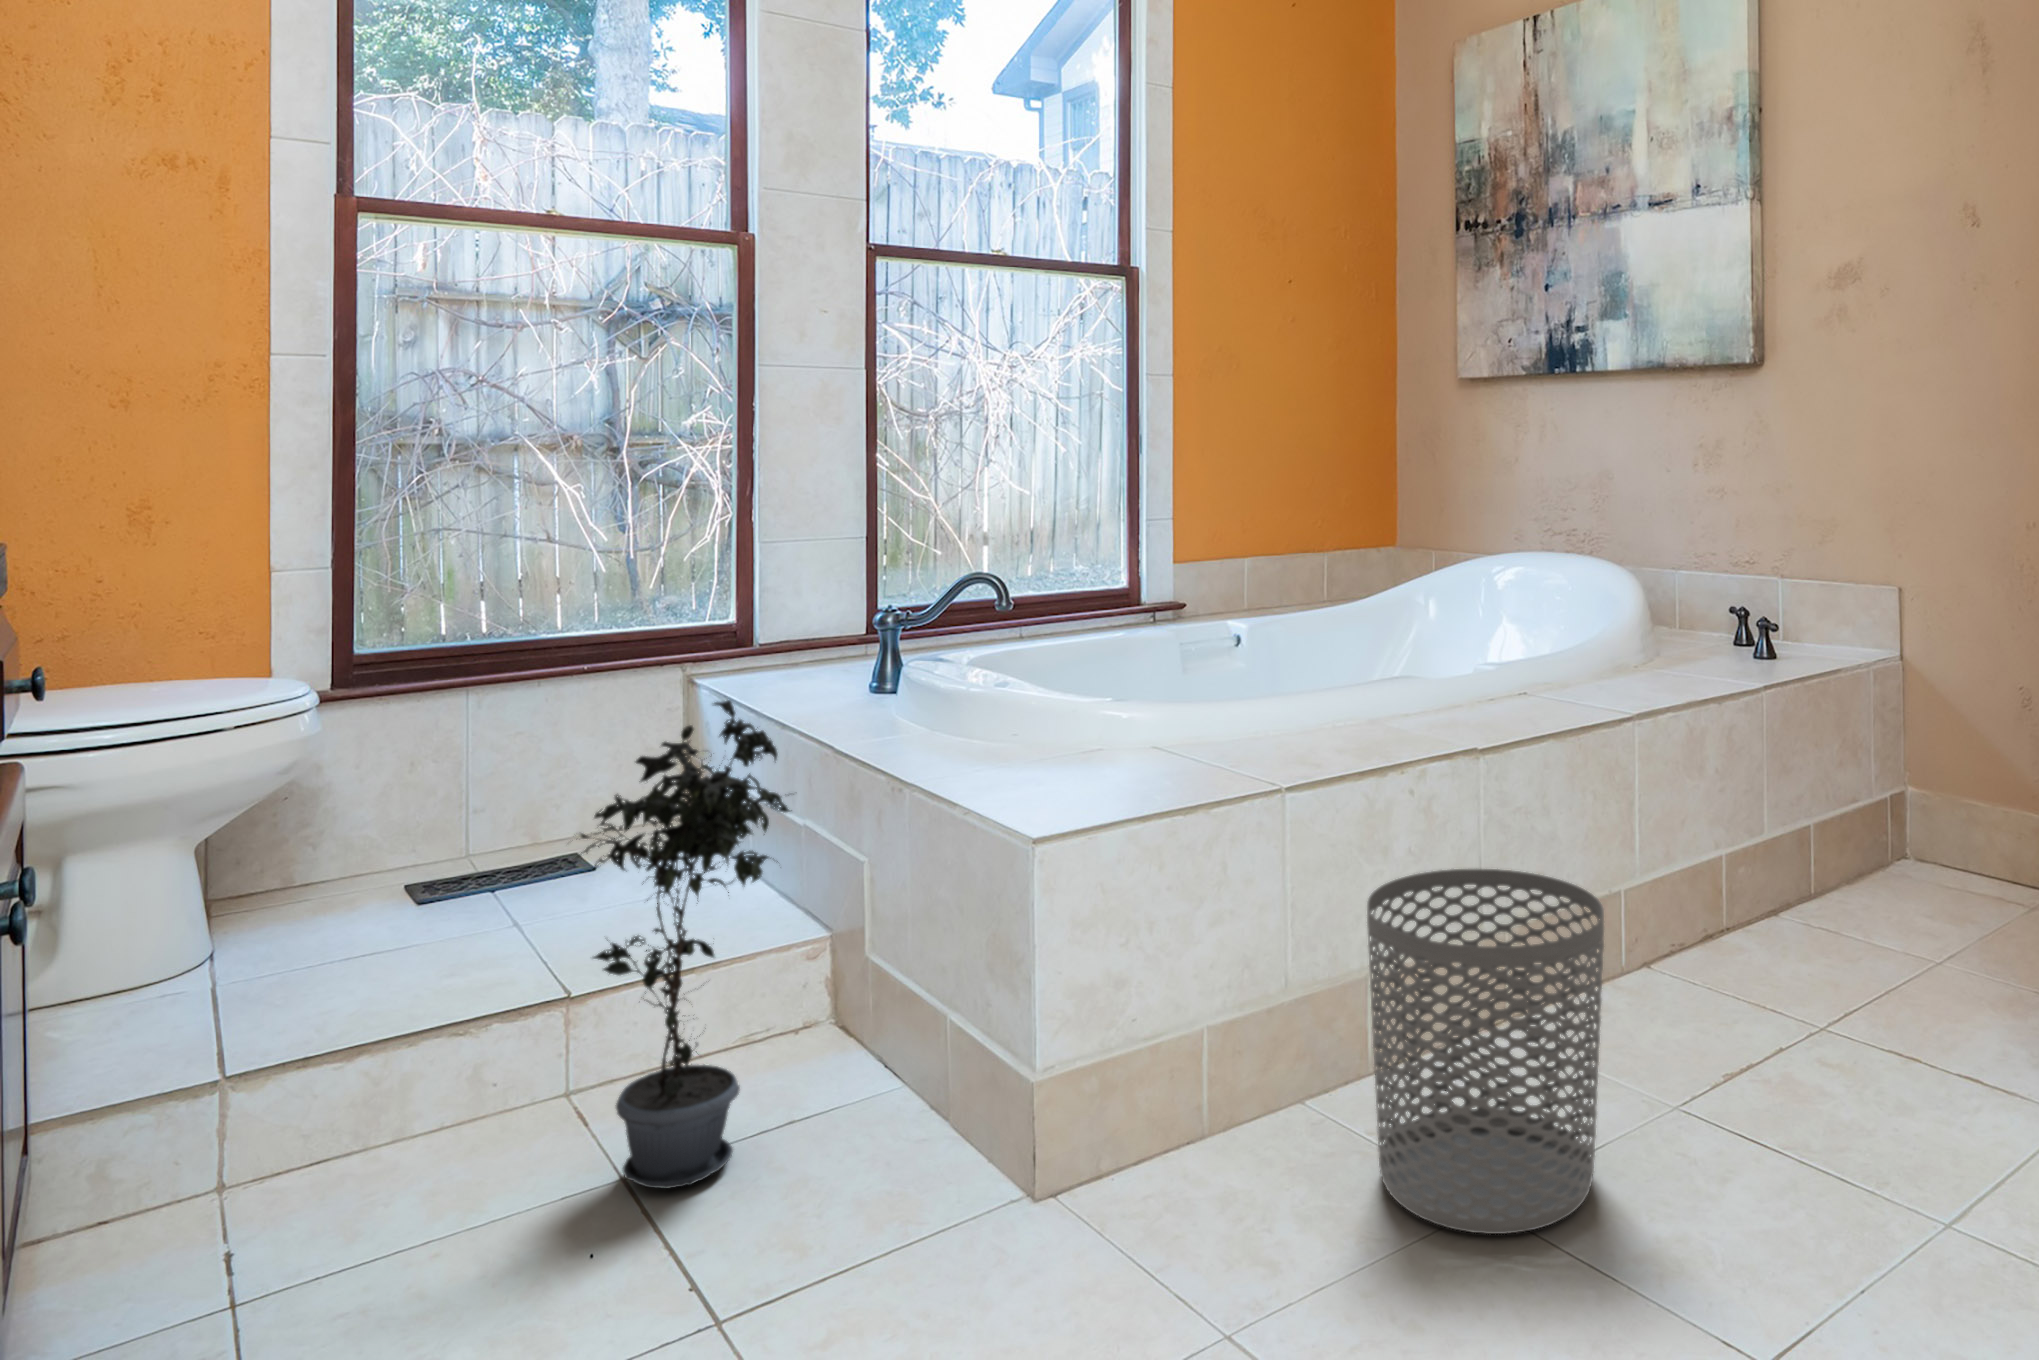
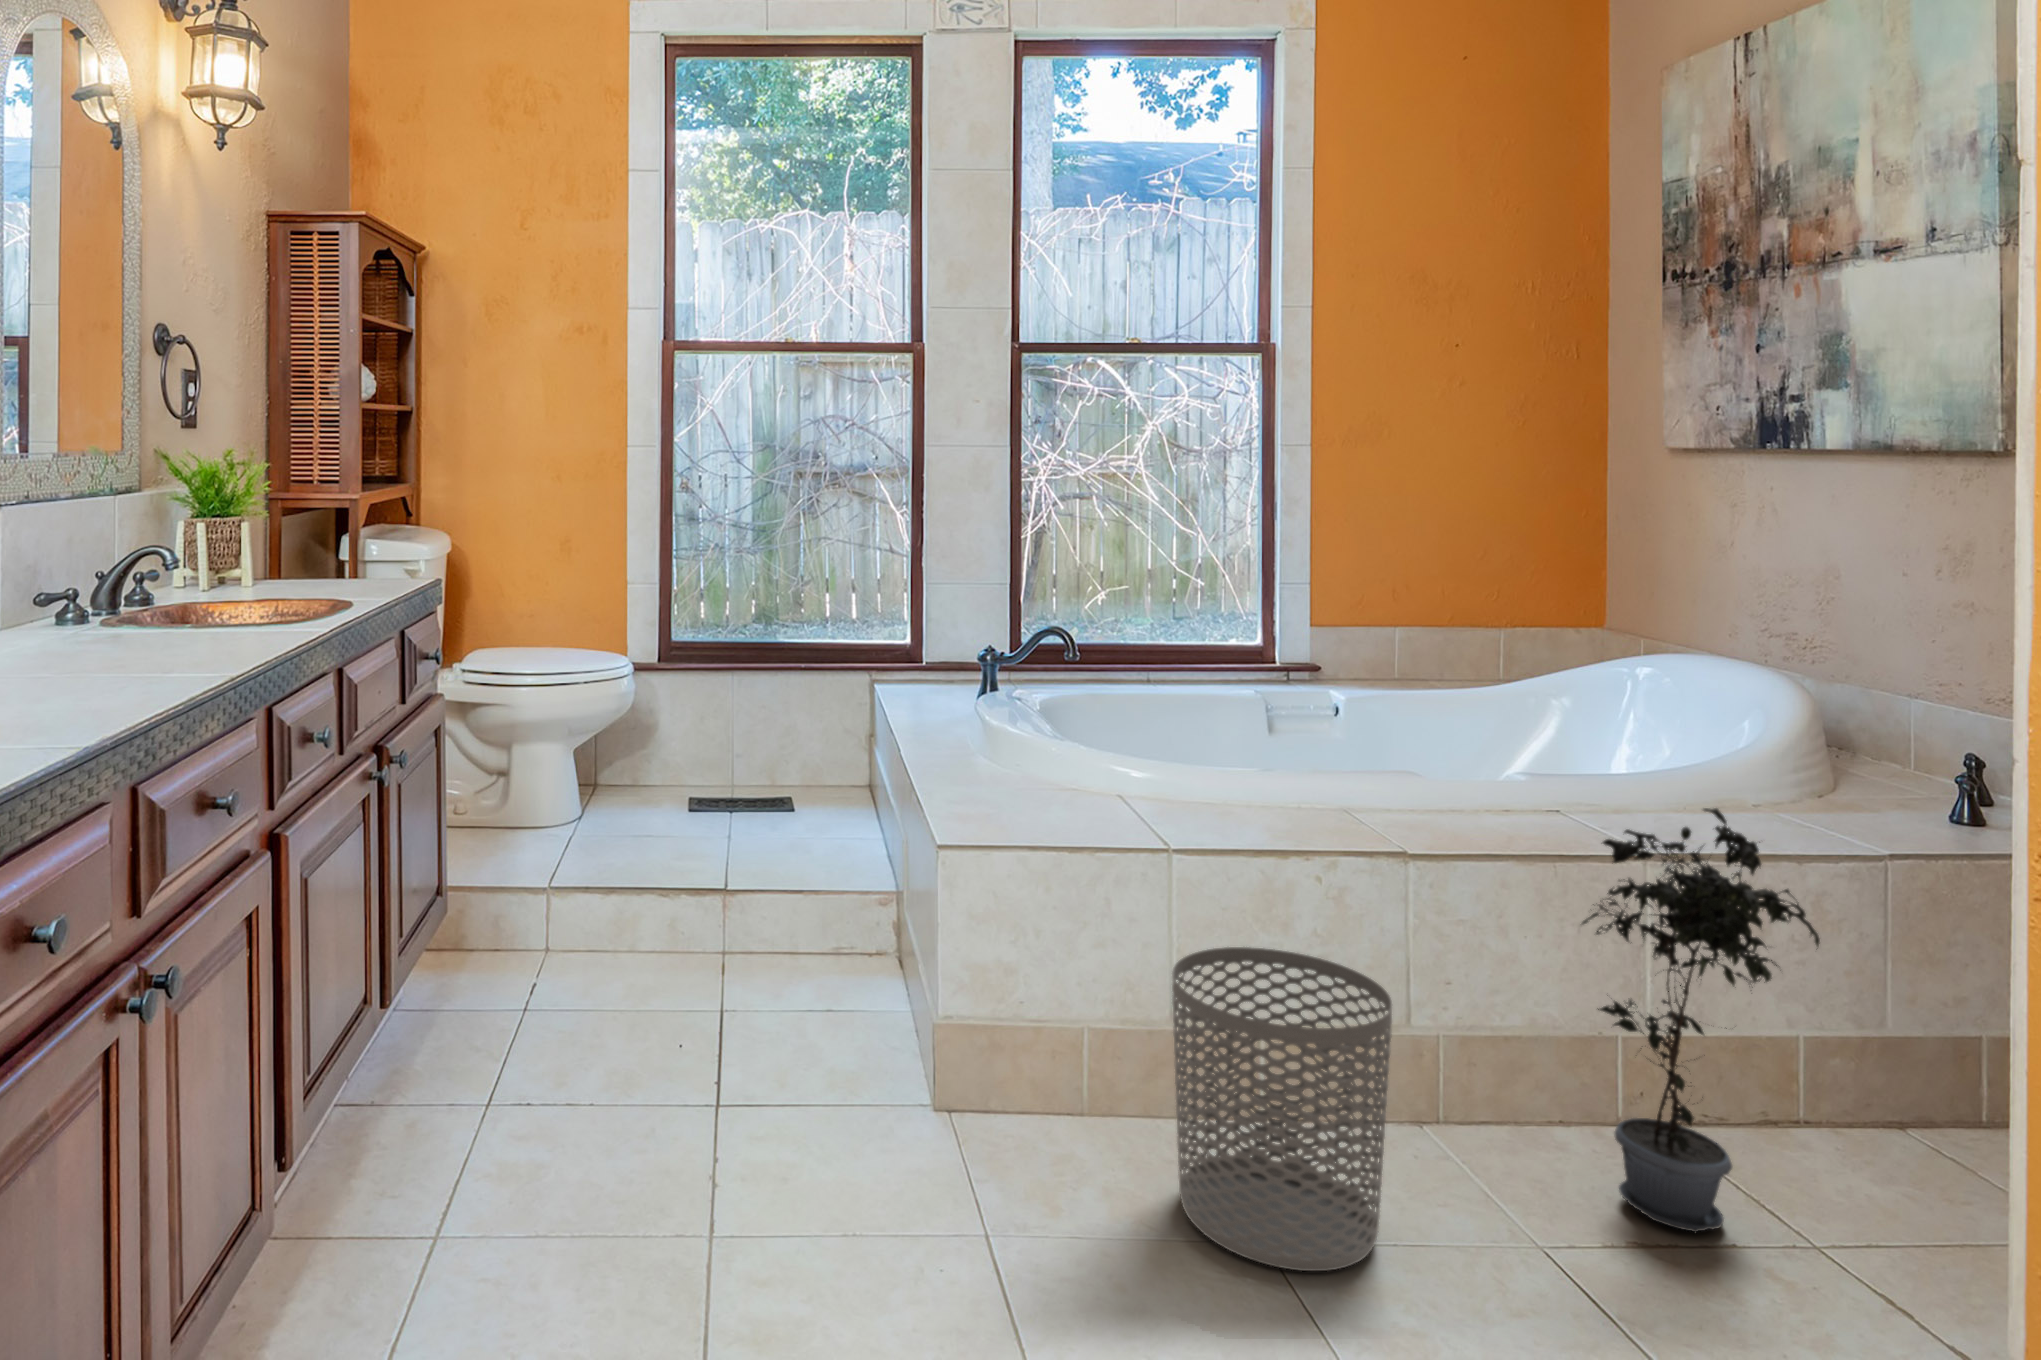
potted plant: present [575,700,792,1189] -> present [1582,808,1820,1233]

